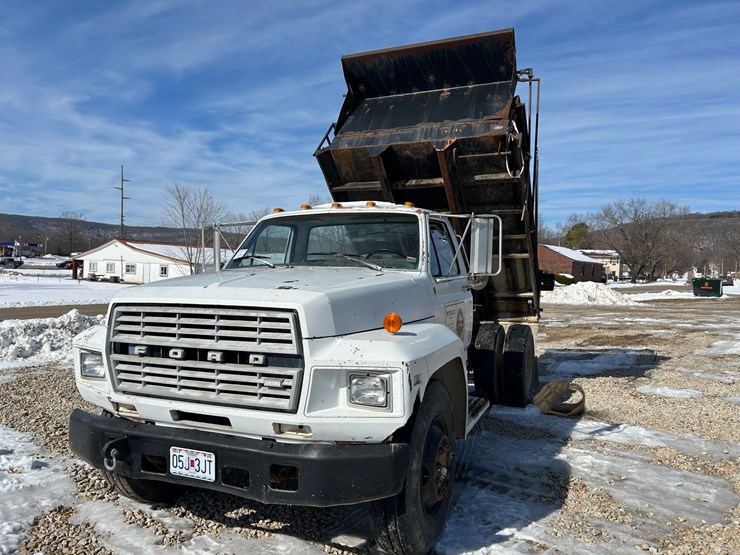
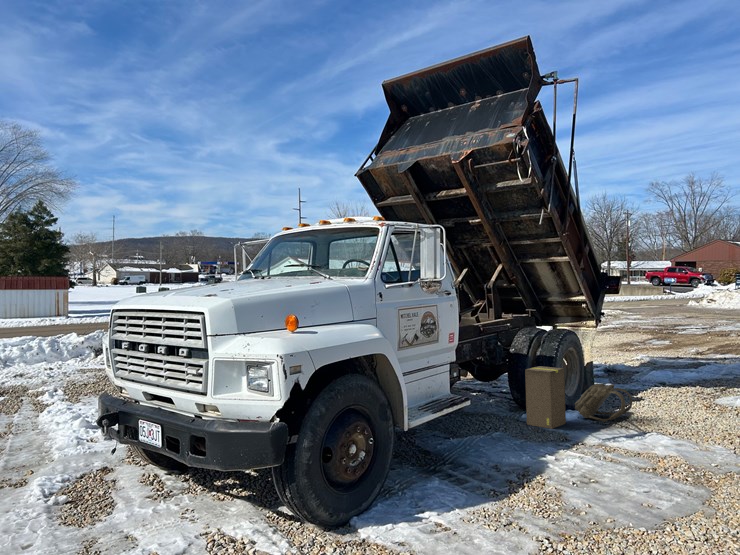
cardboard box: none [499,363,534,426] -> present [525,366,566,429]

